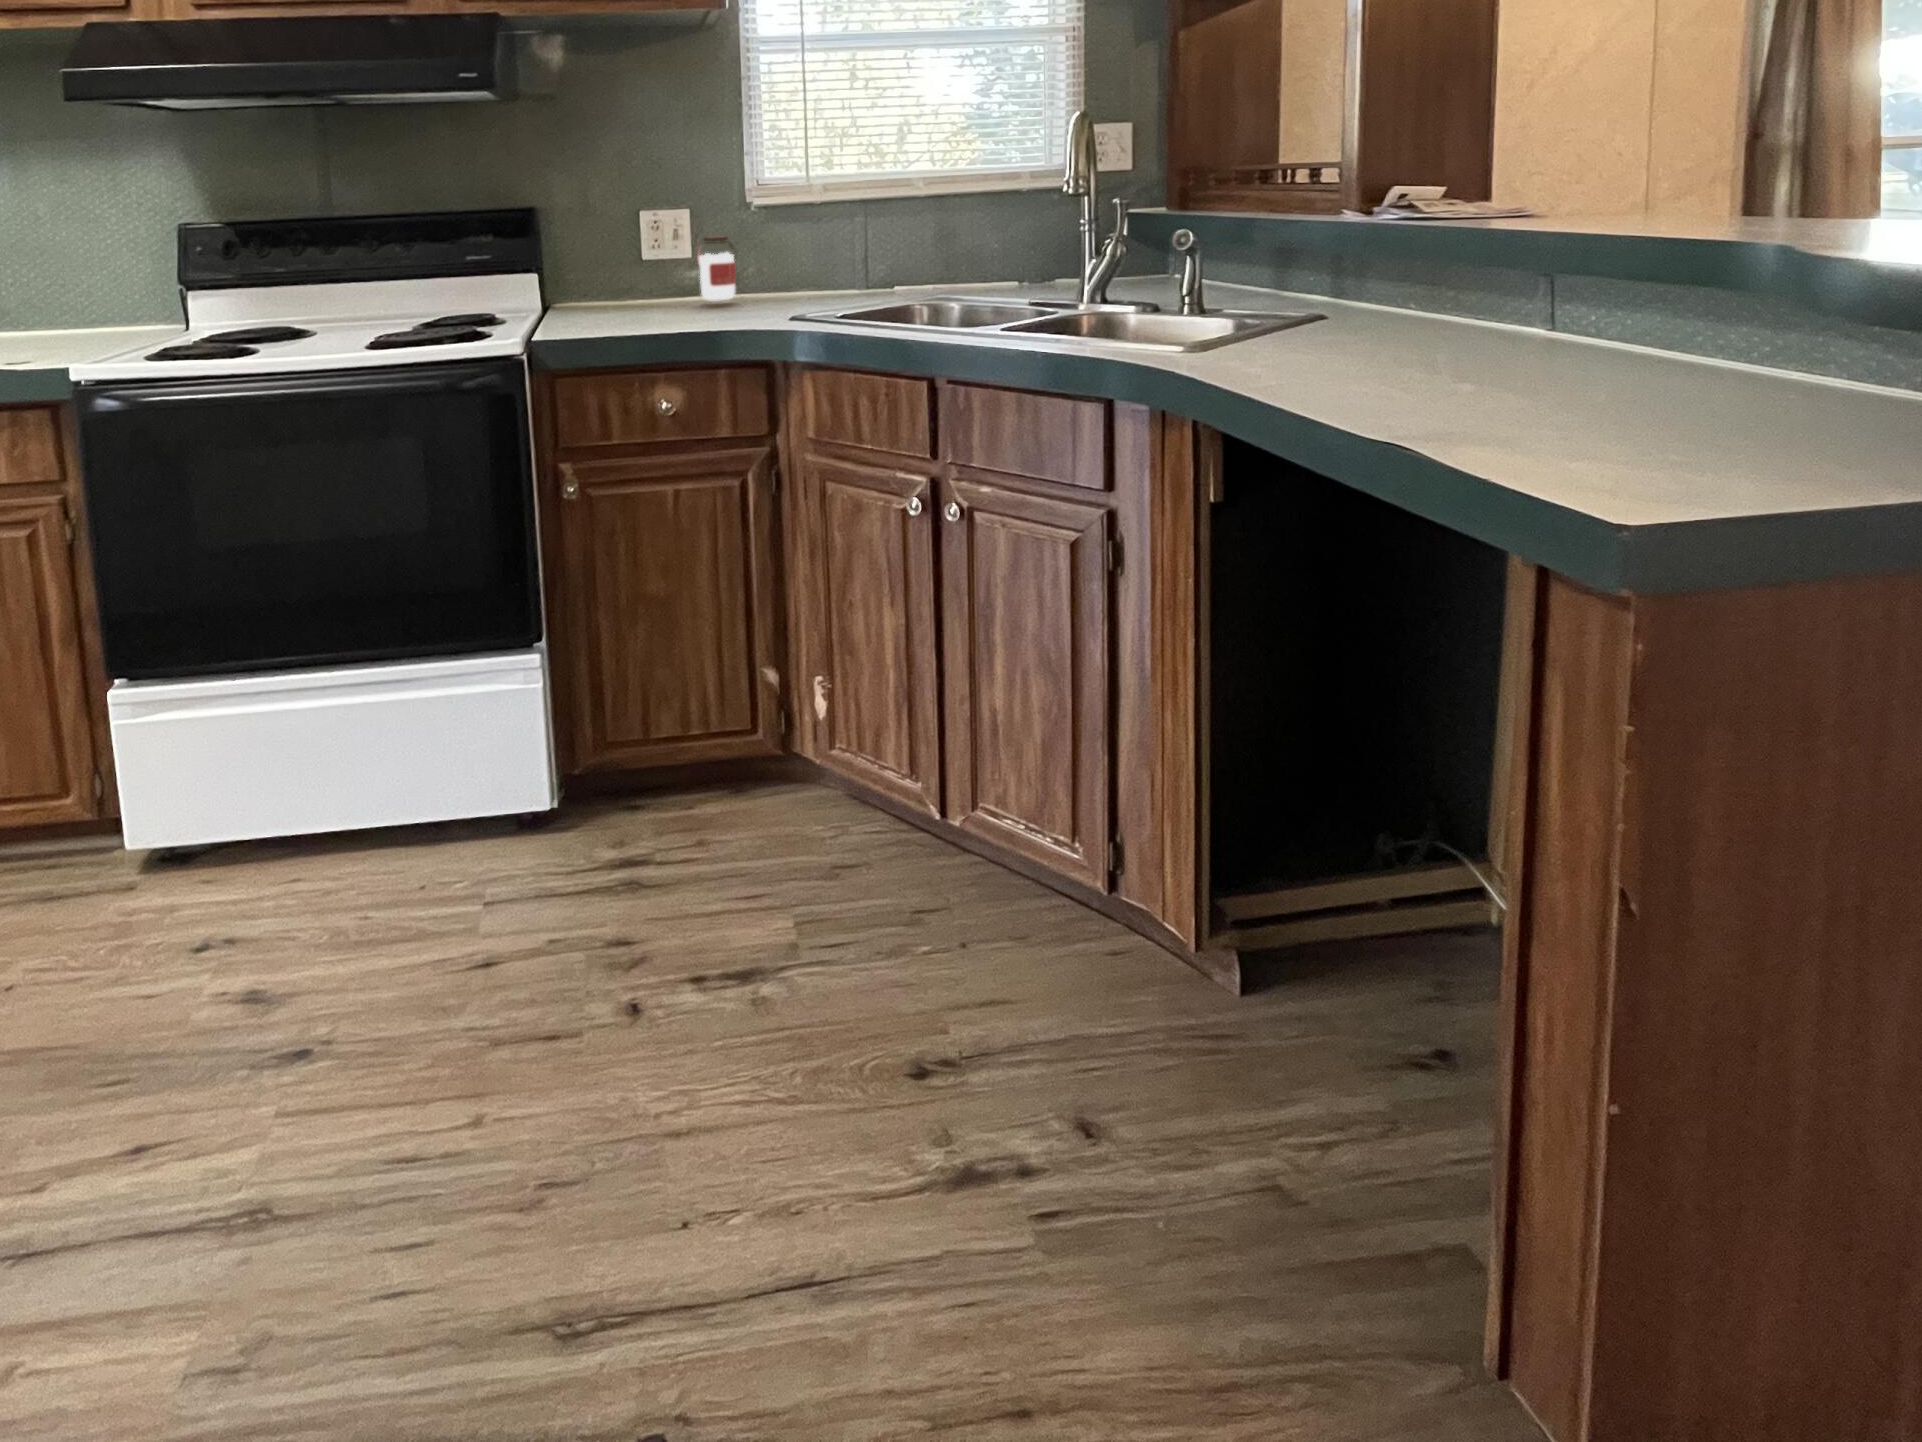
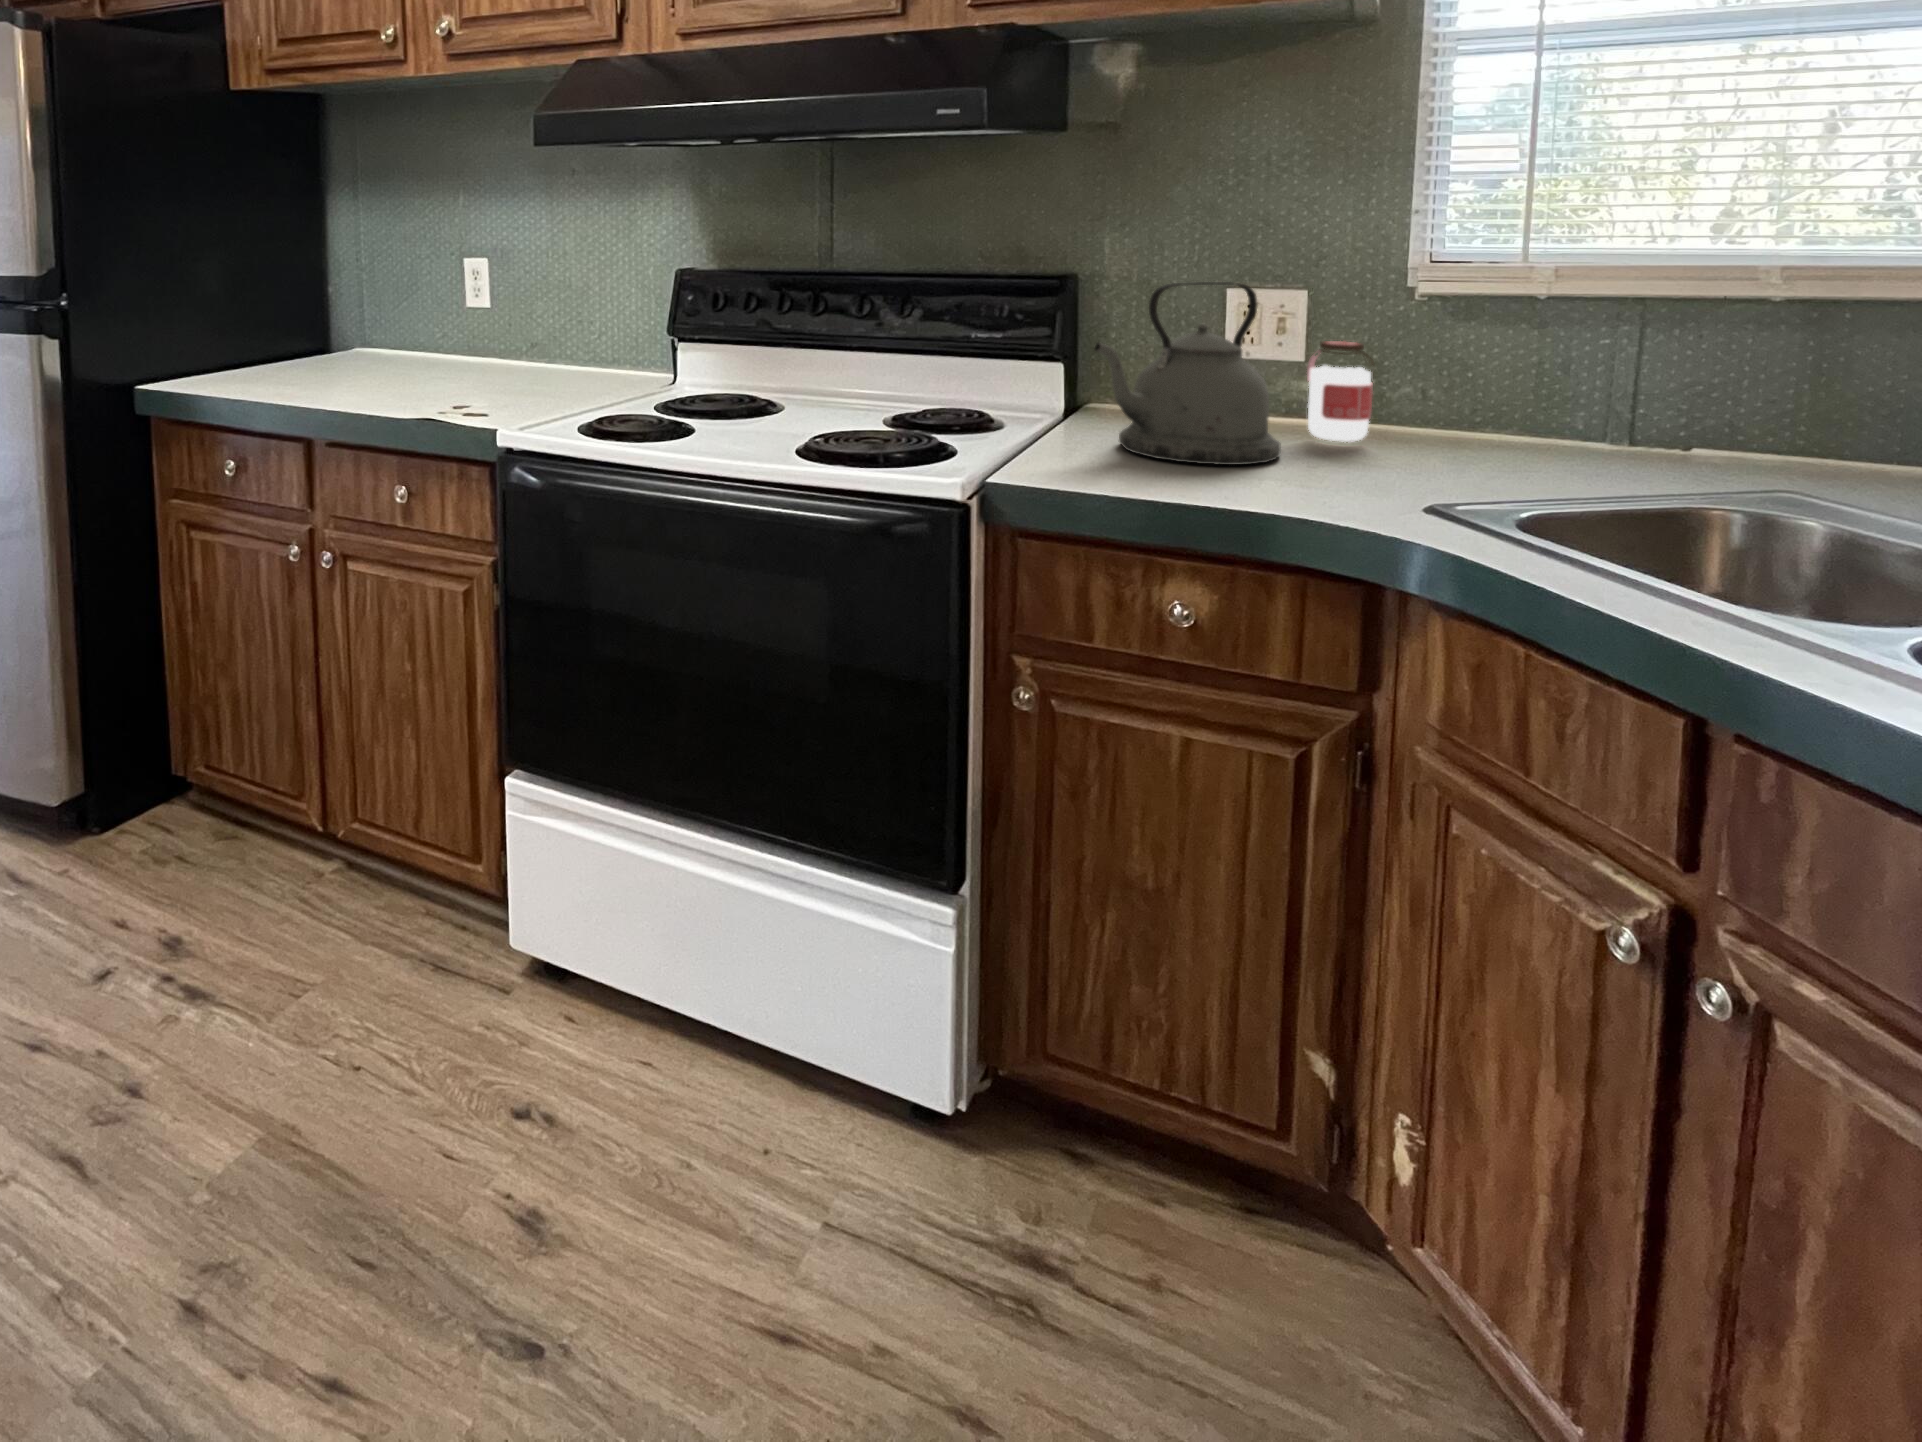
kettle: none [578,198,695,319] -> present [1095,282,1281,465]

